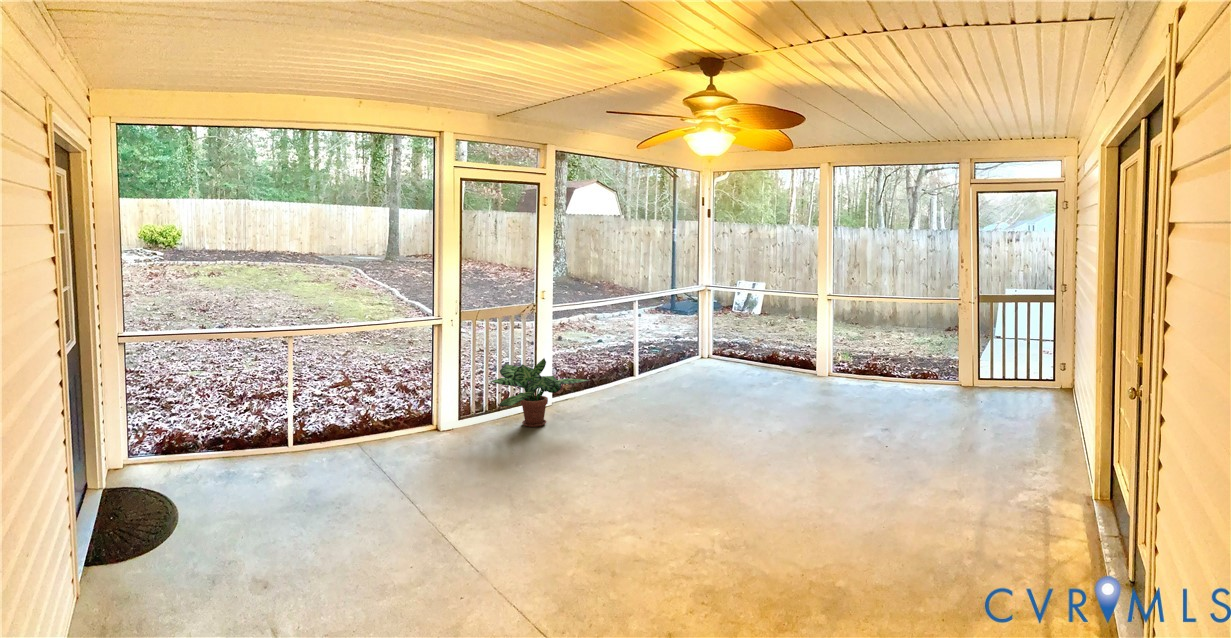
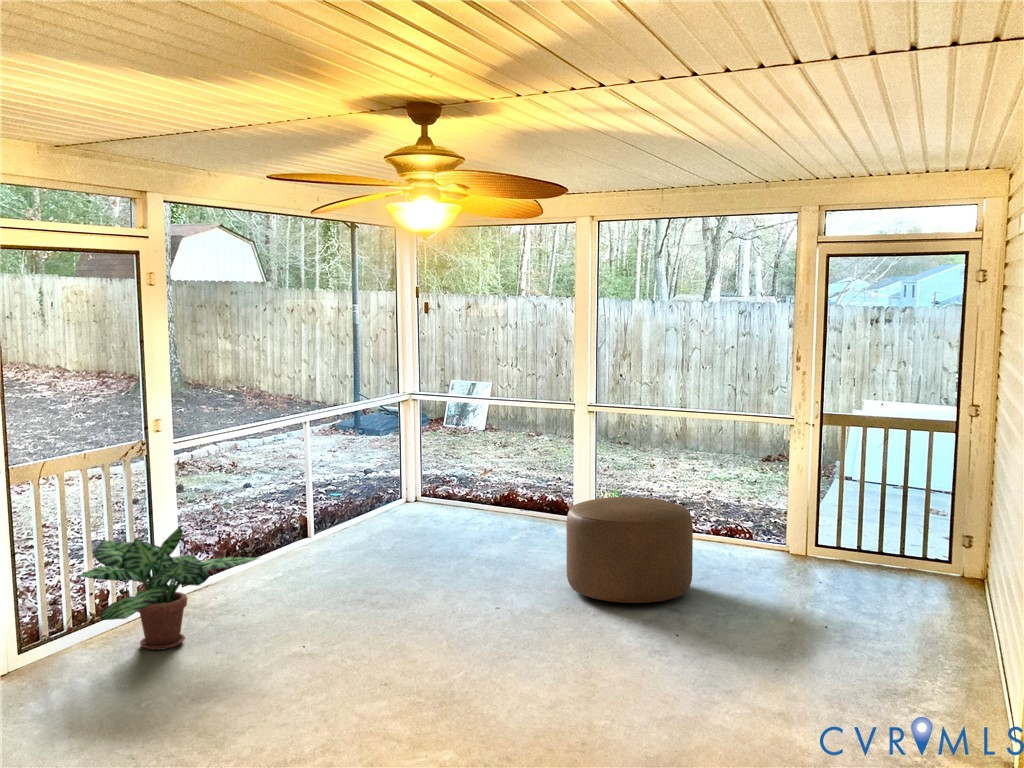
ottoman: none [783,359,870,428] -> present [566,497,693,603]

